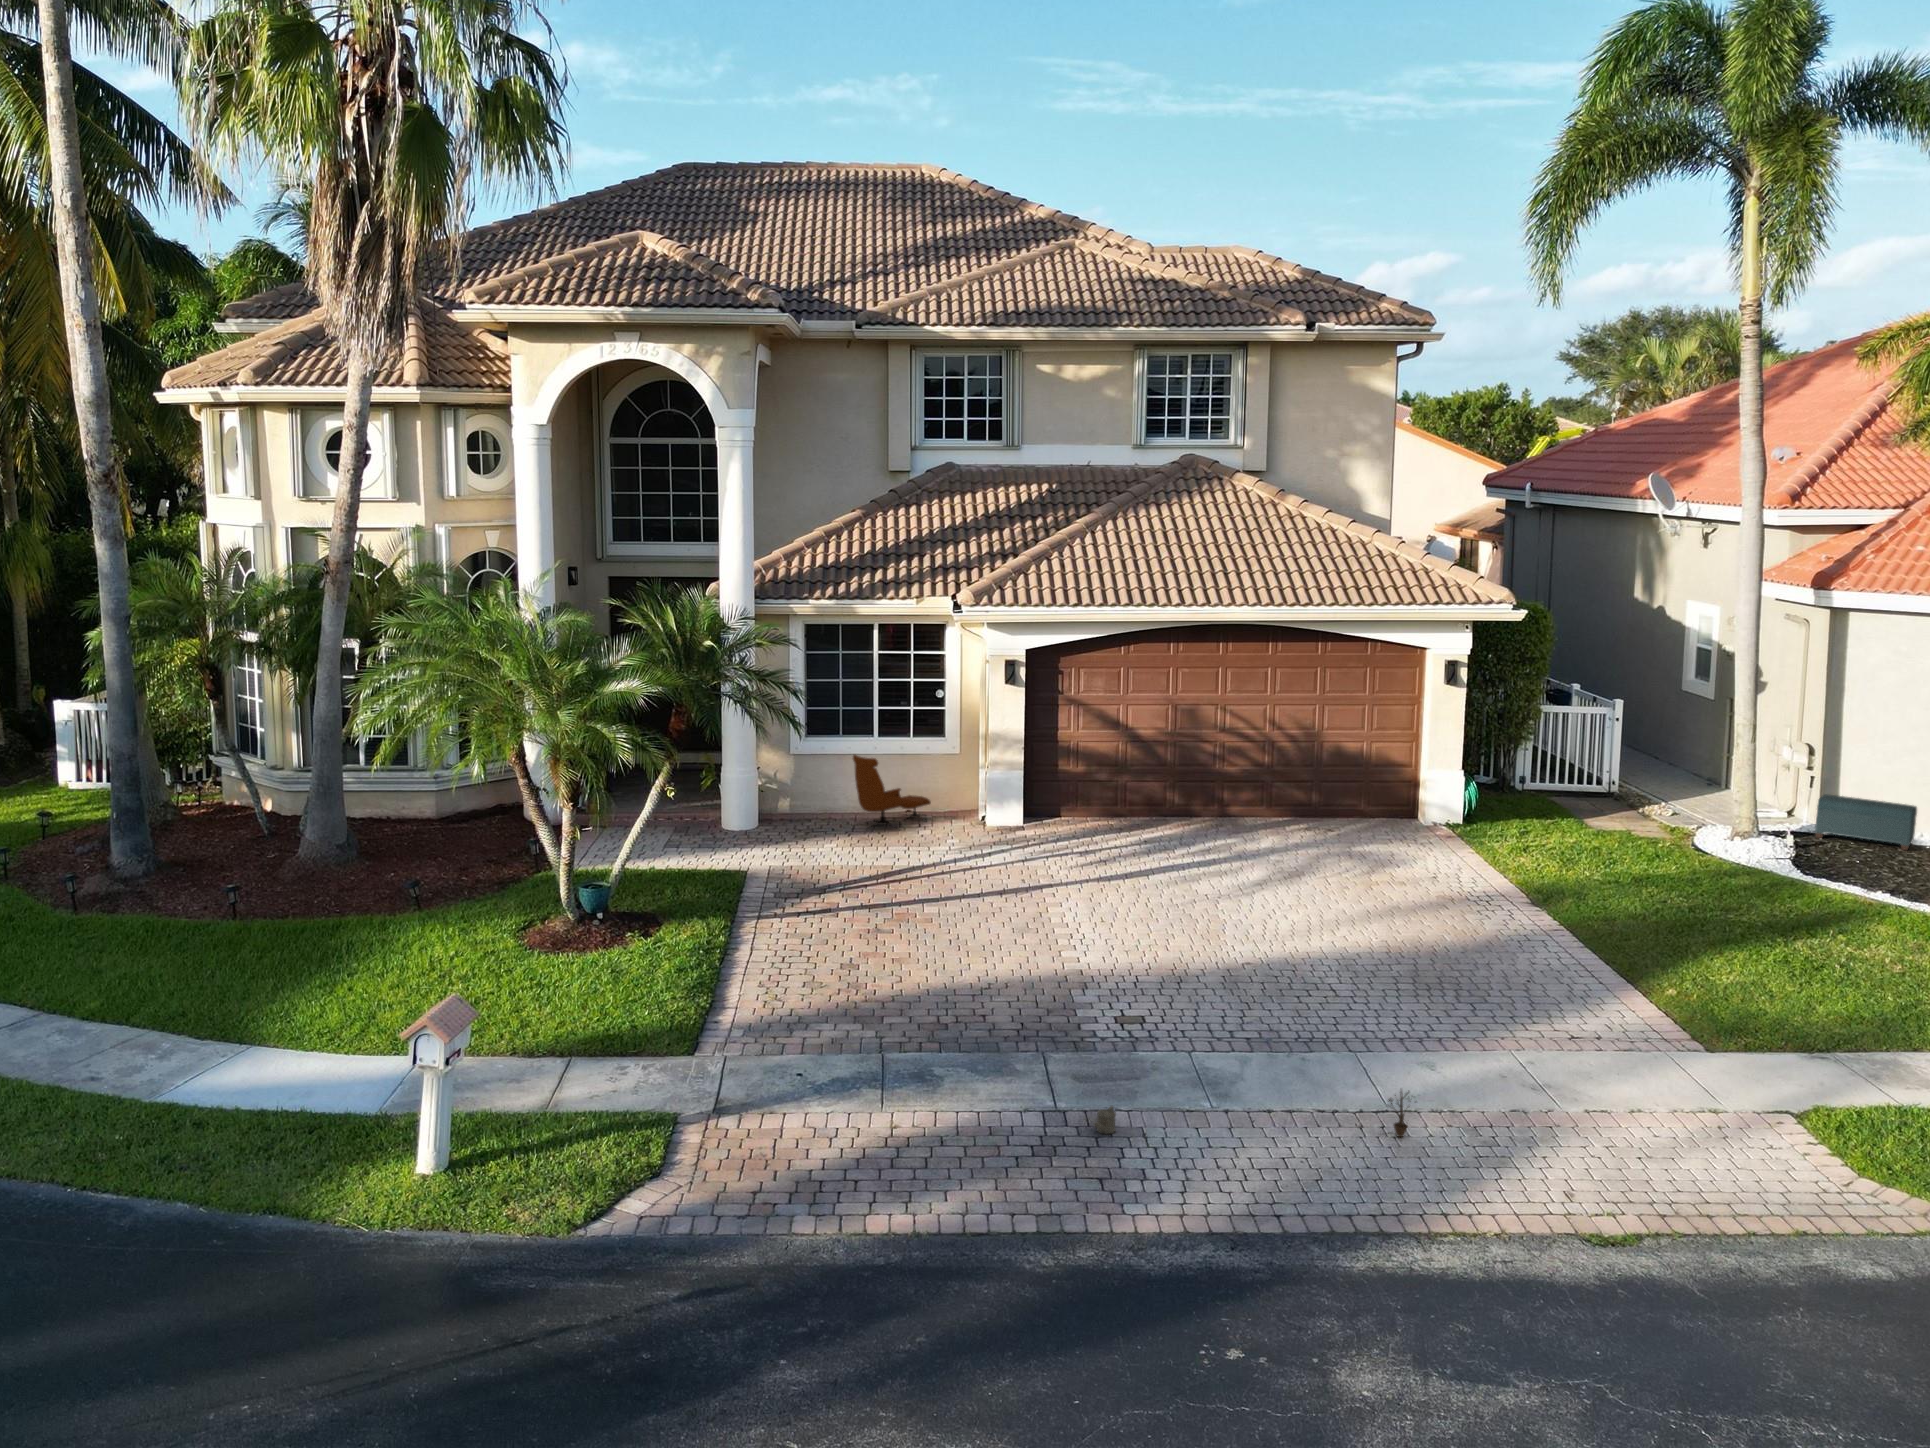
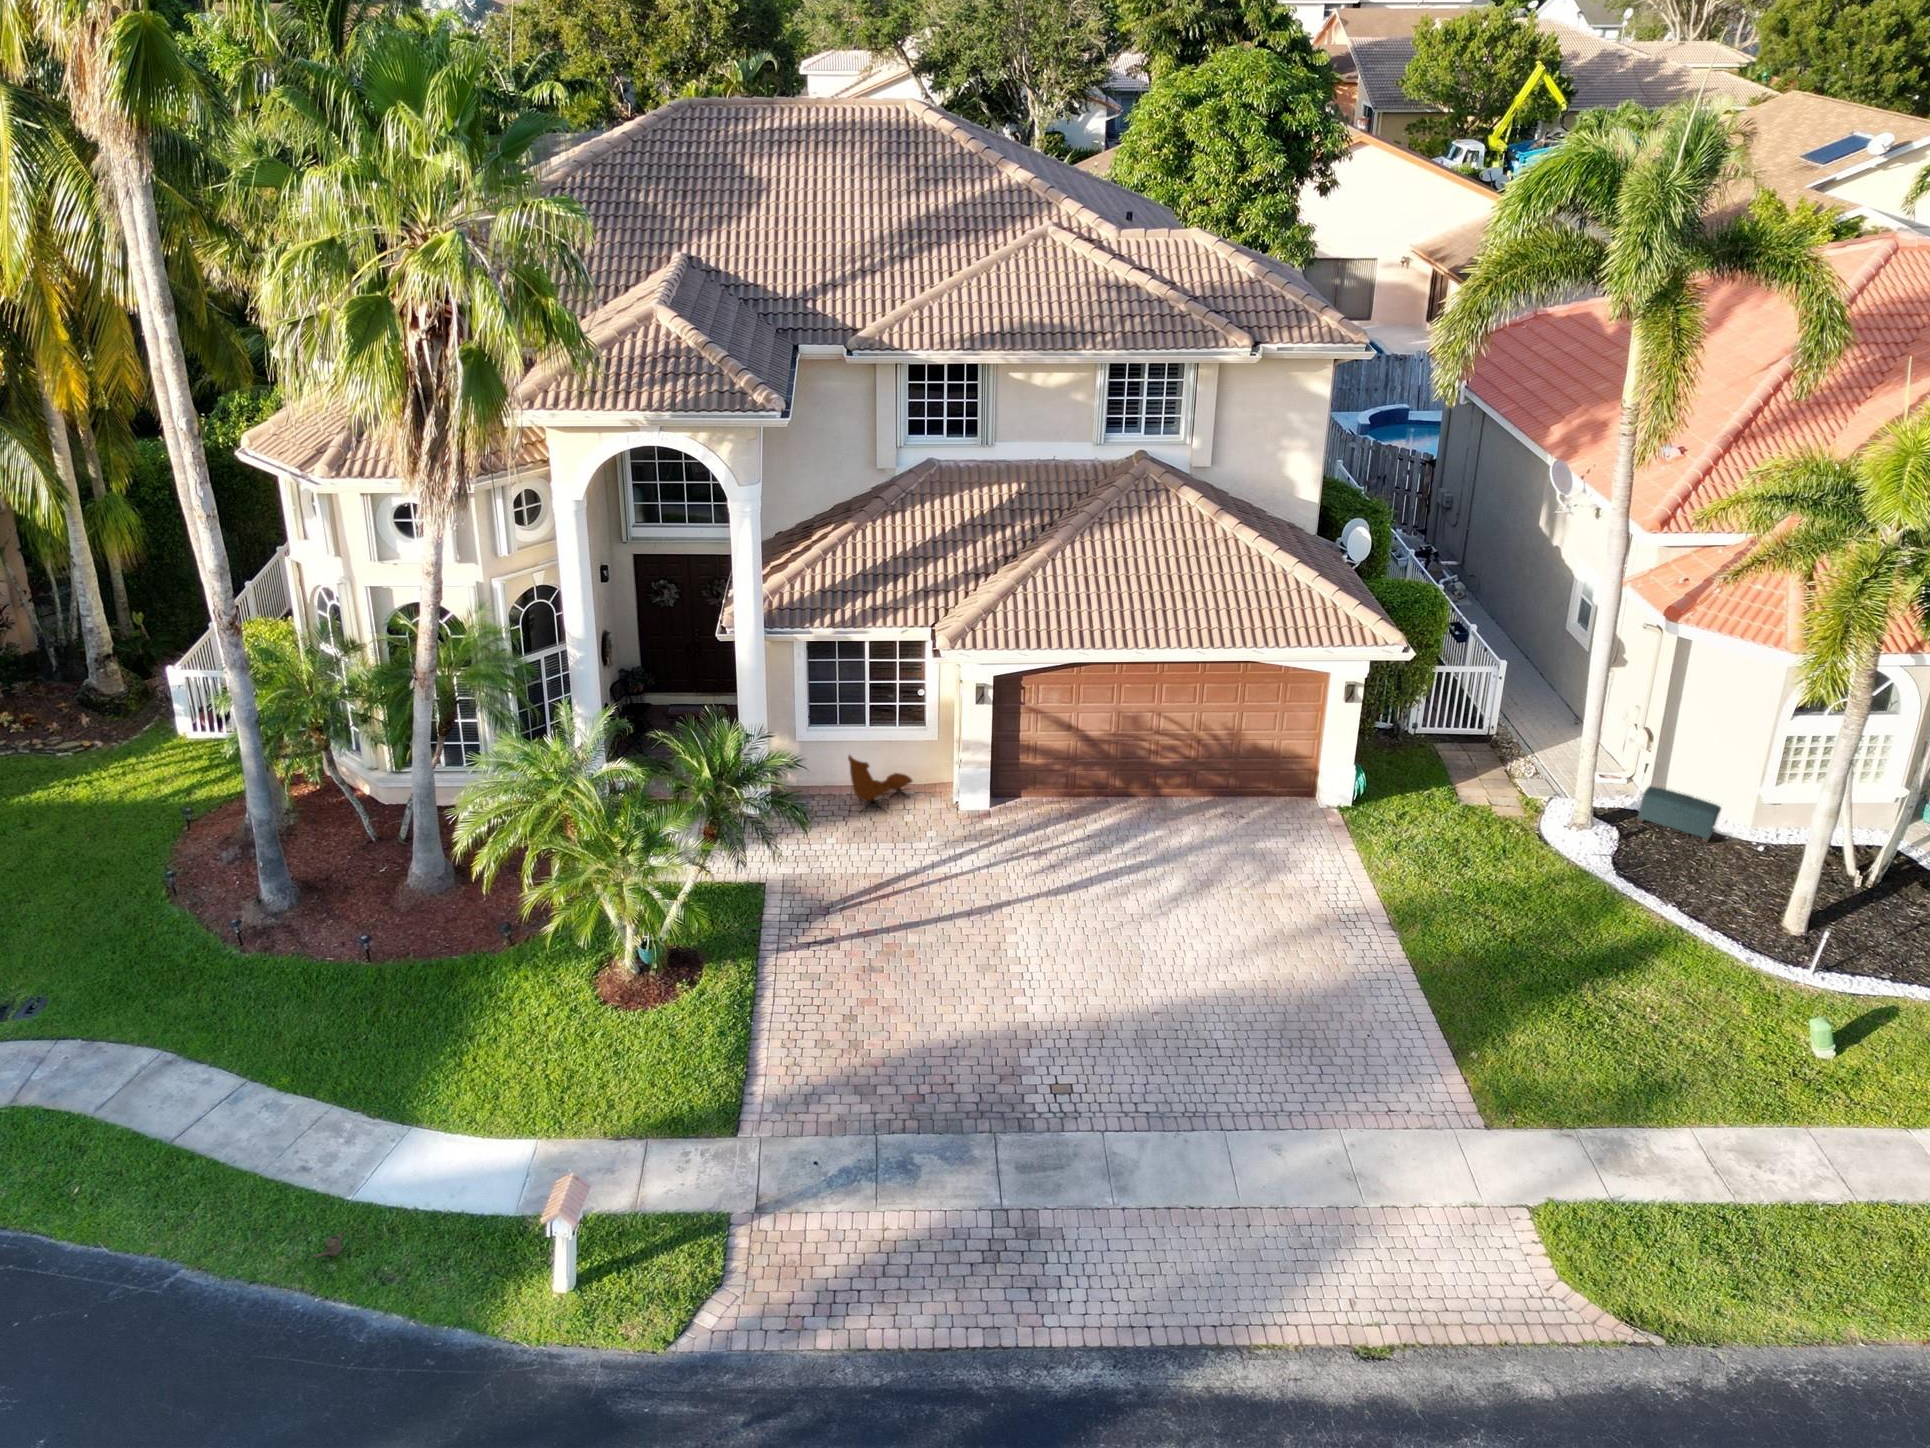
decorative plant: present [1388,1091,1409,1137] -> none [1229,1212,1258,1241]
watering can: present [1093,1106,1116,1134] -> present [314,1231,344,1258]

